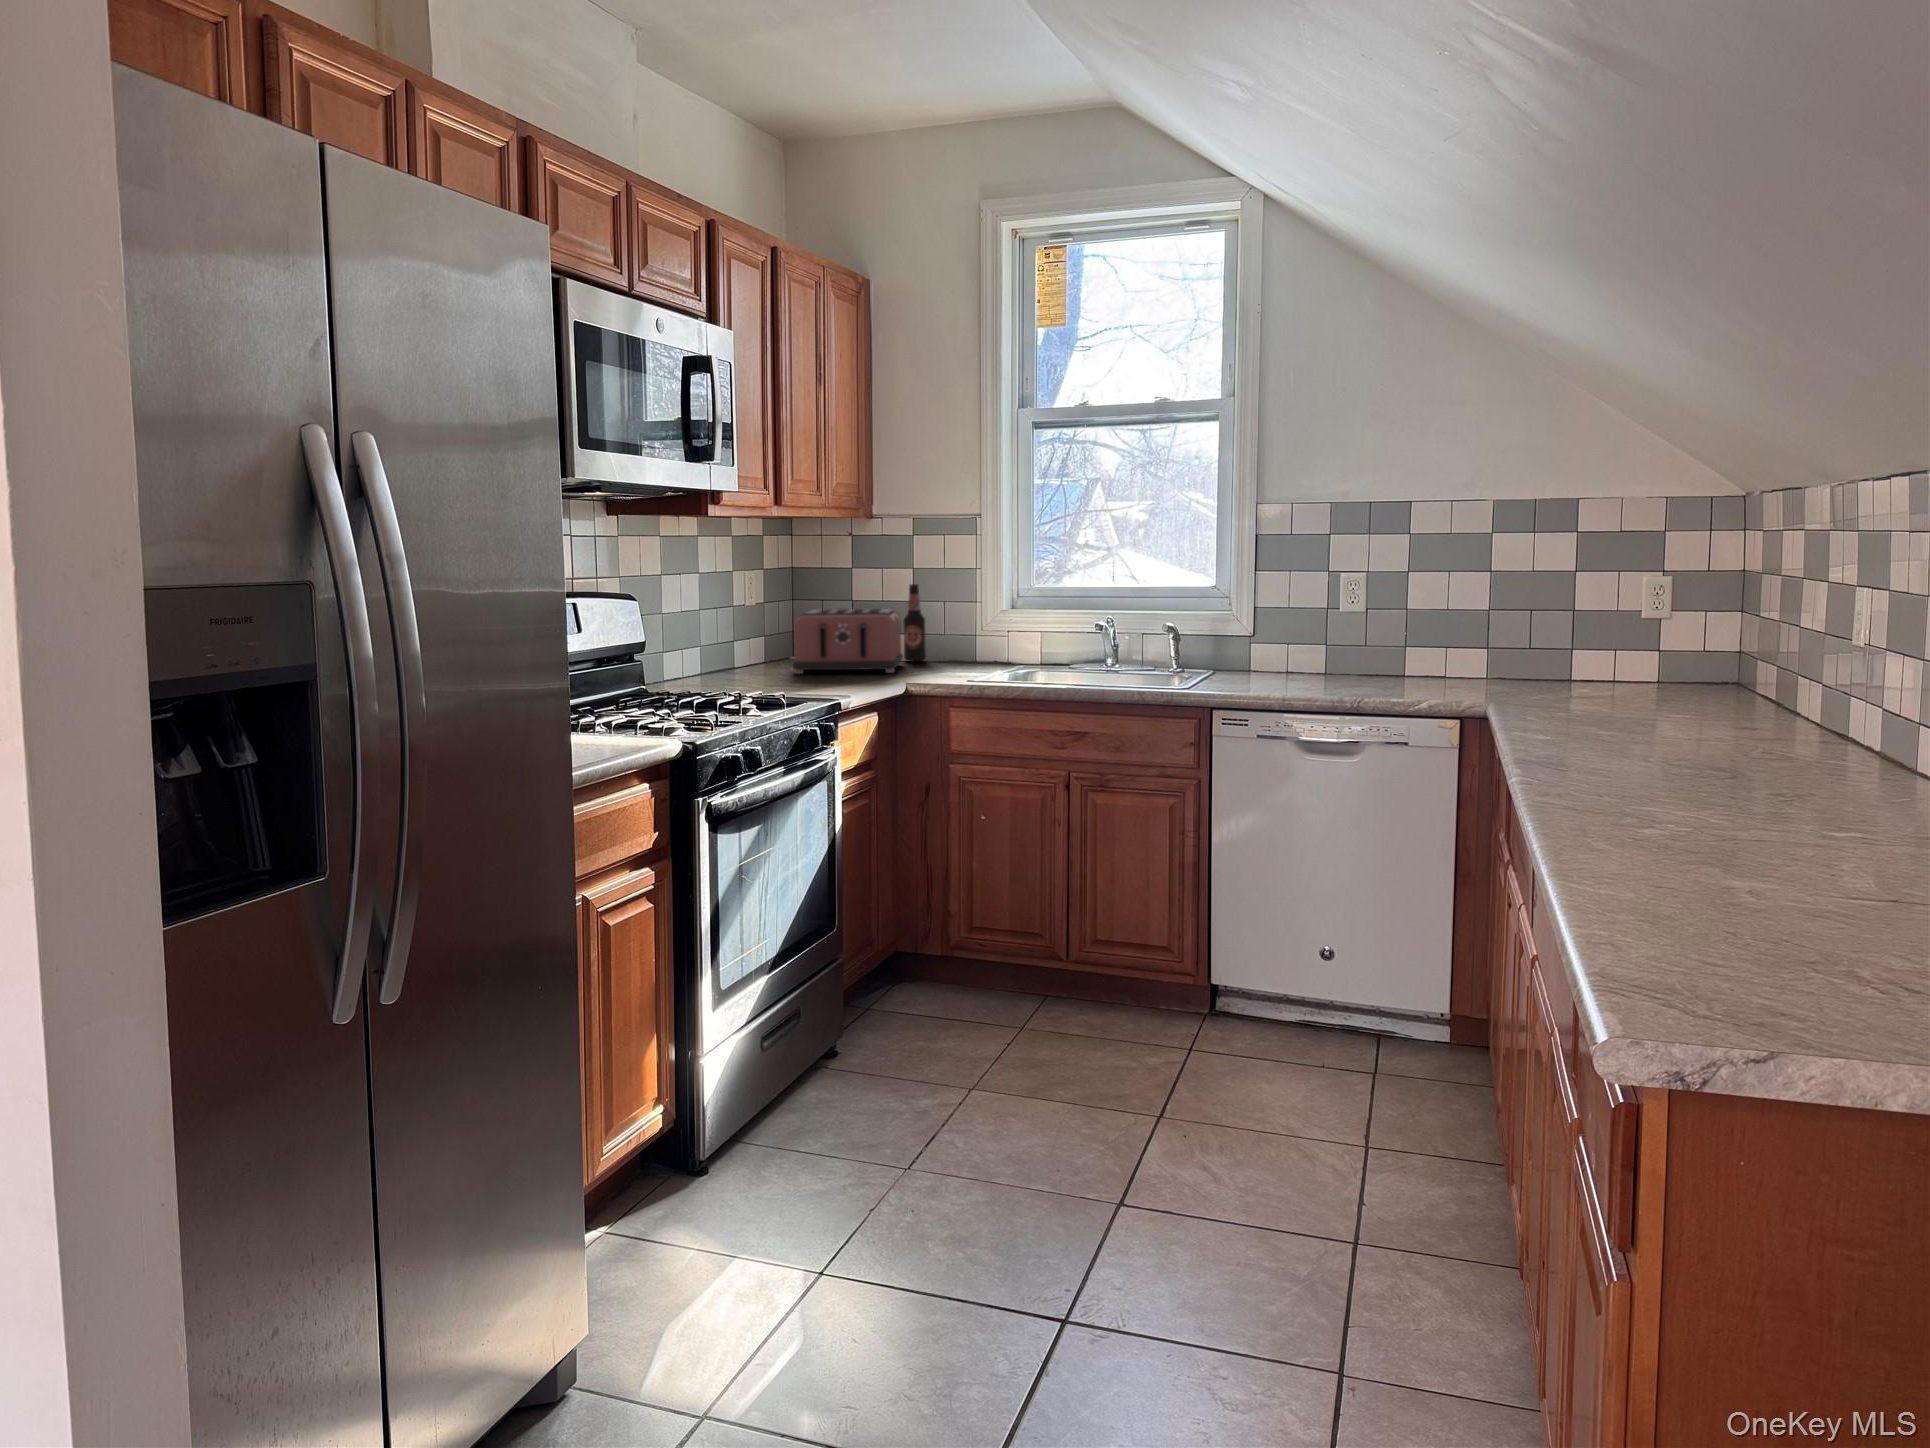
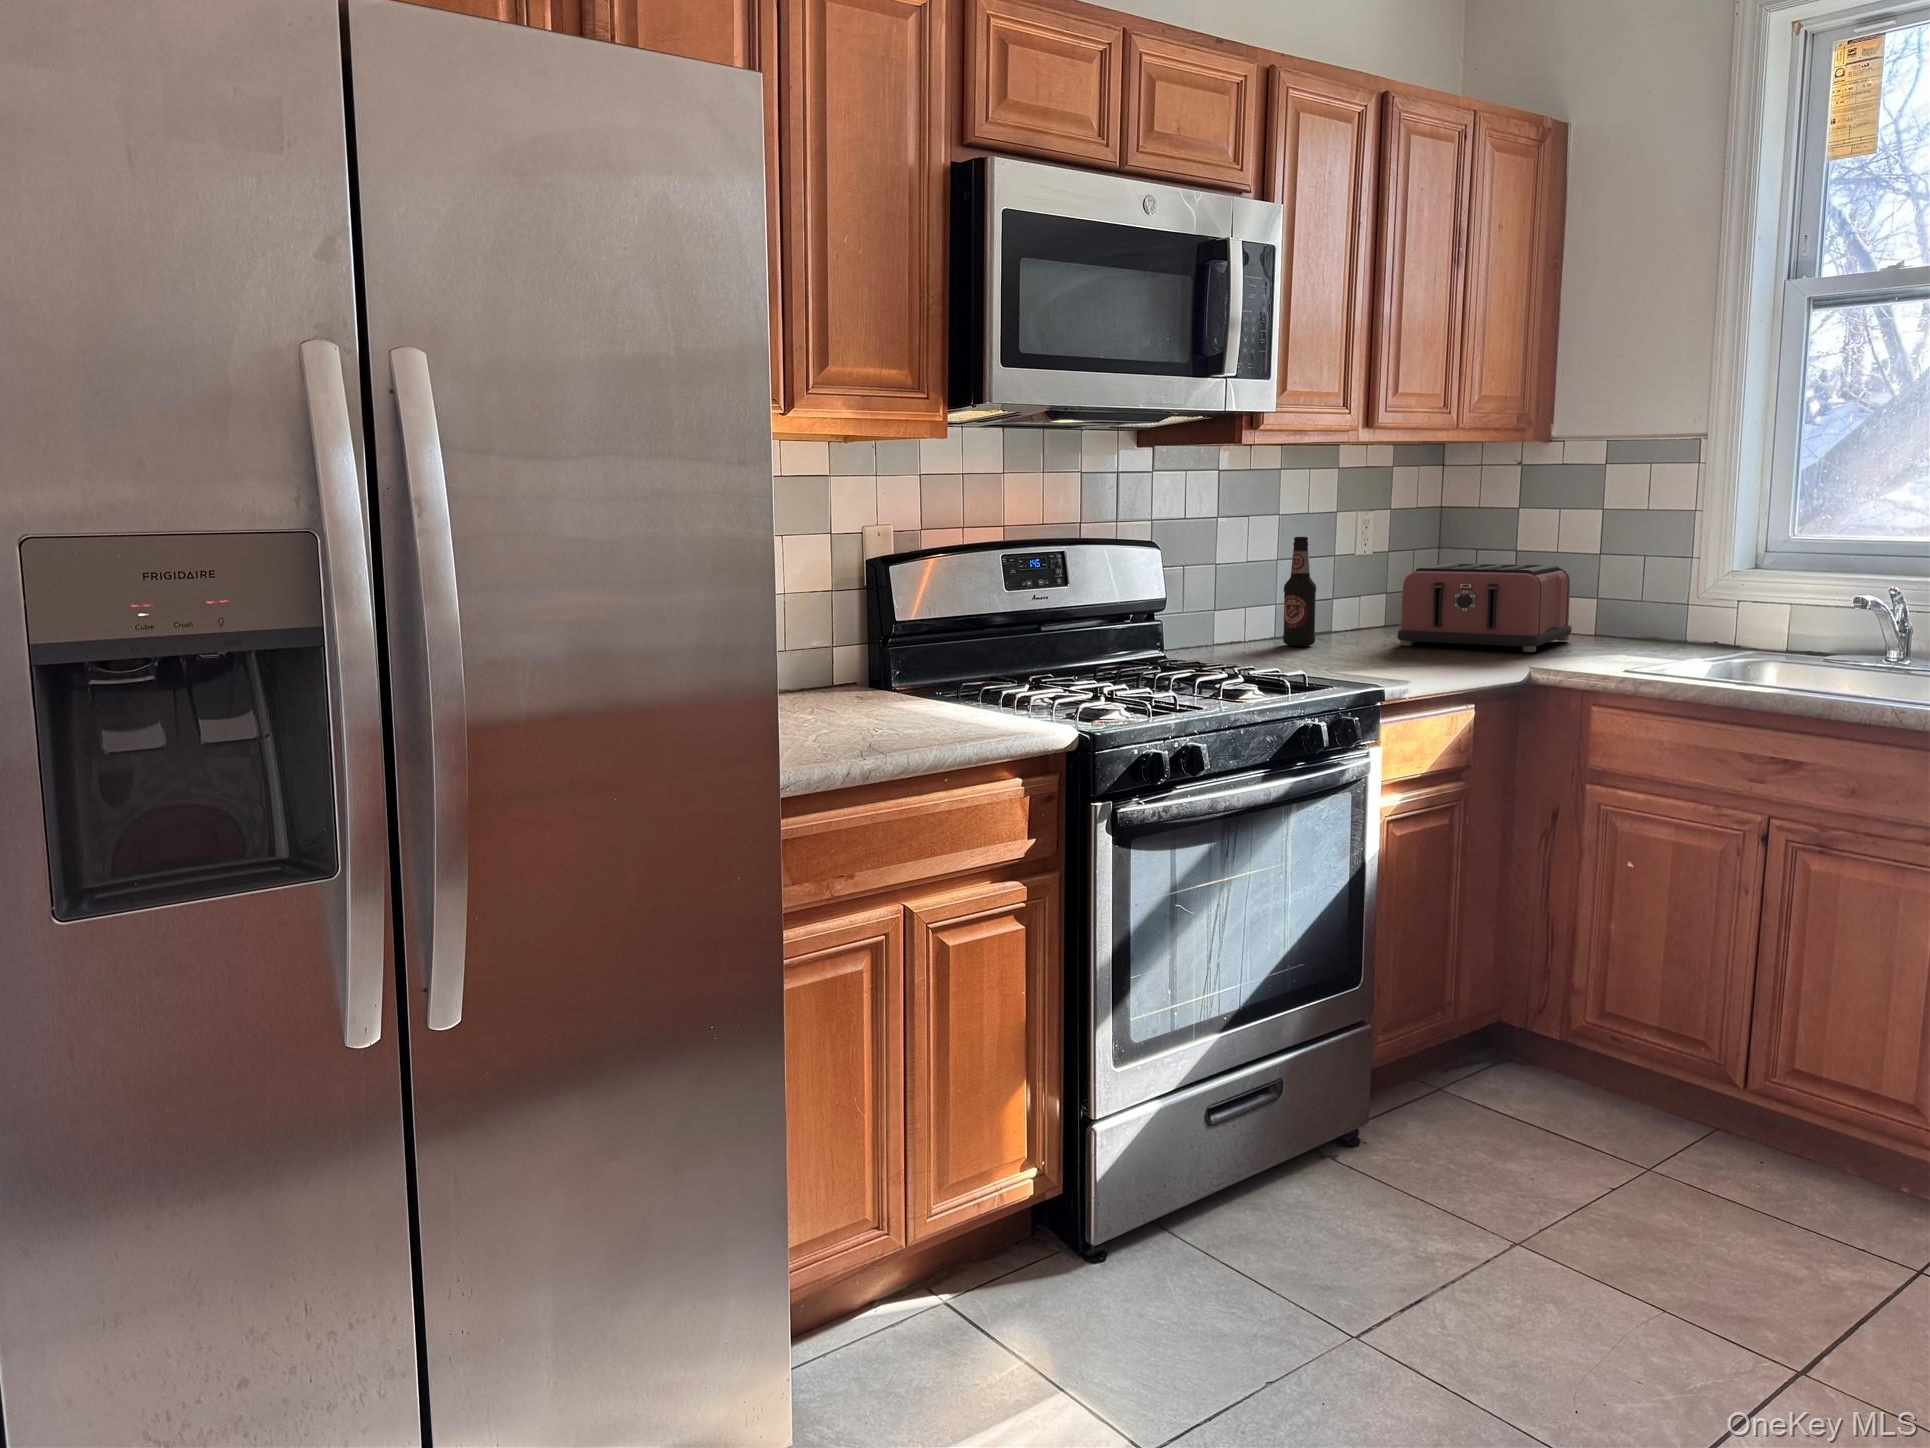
bottle: present [903,584,926,662] -> present [1283,537,1316,646]

